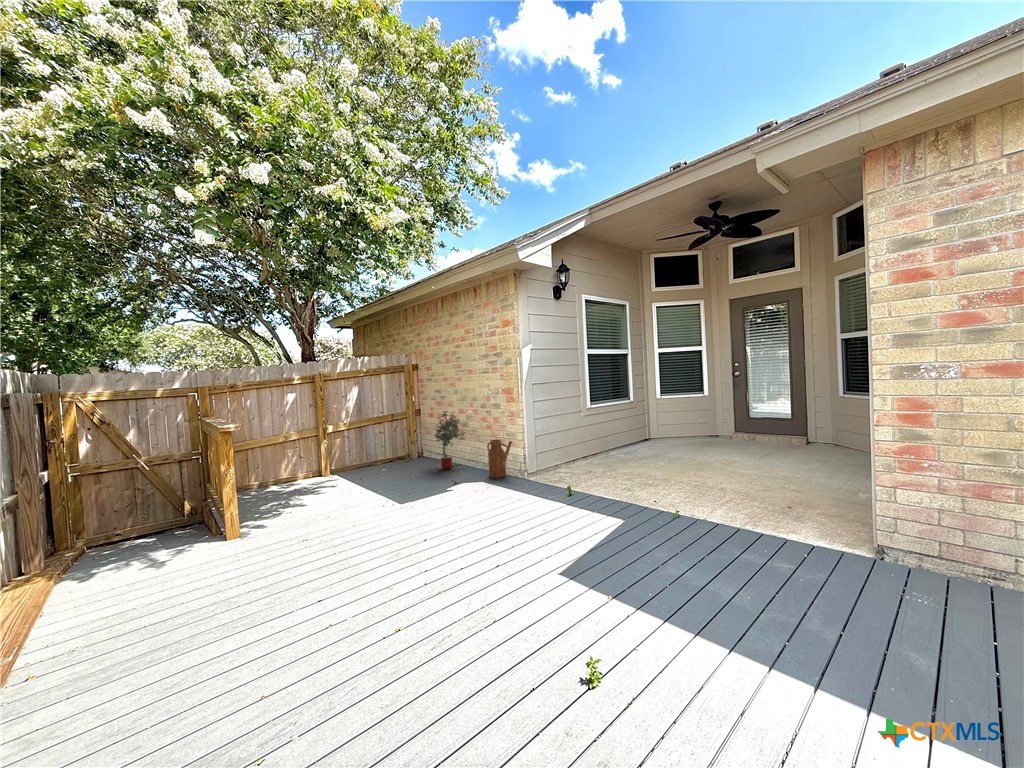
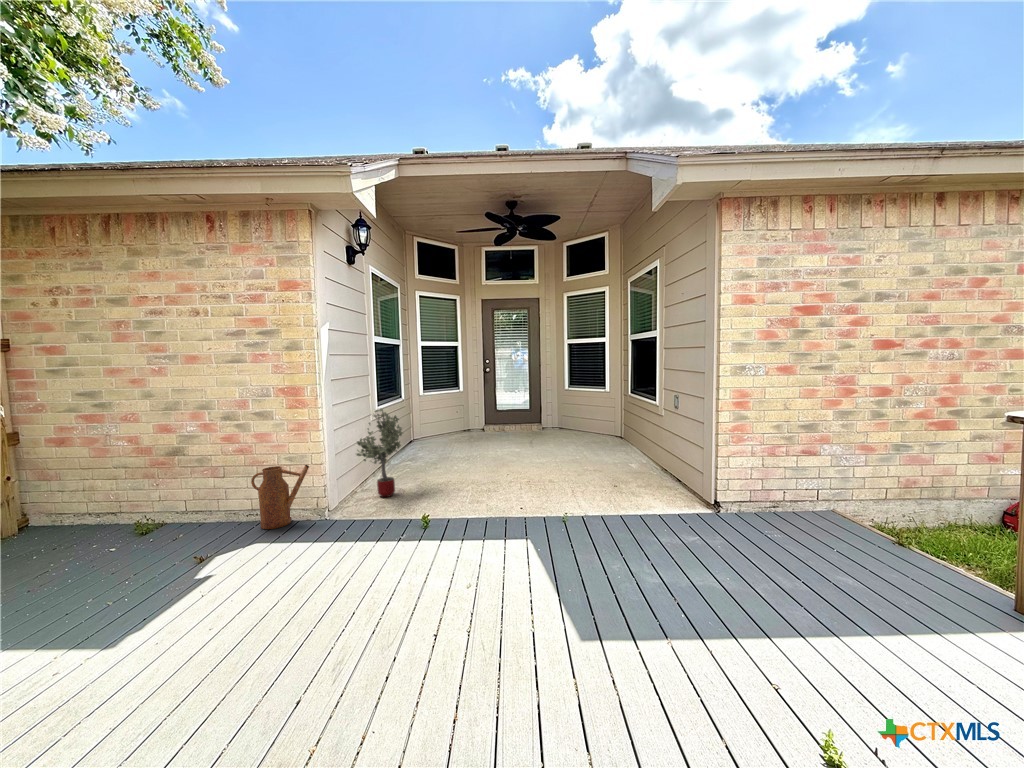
potted tree: present [434,411,466,470] -> present [356,409,402,497]

